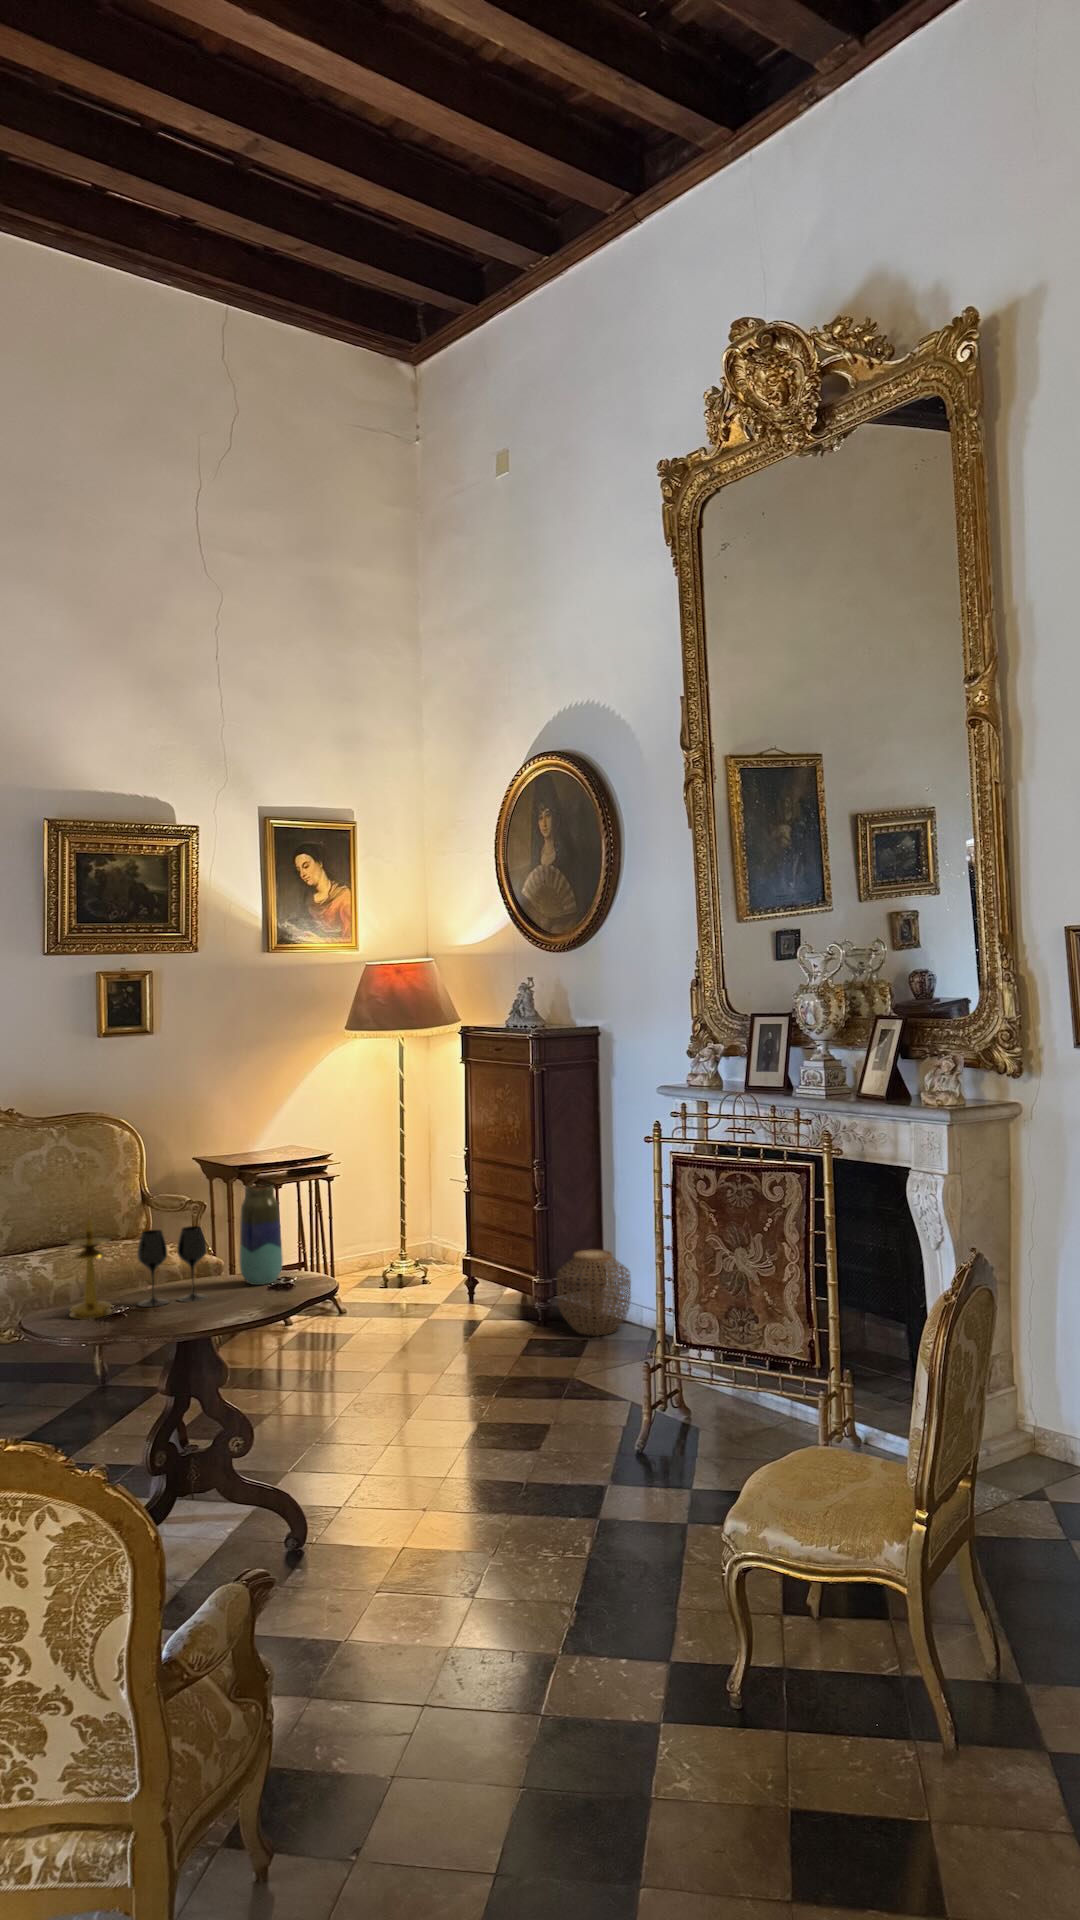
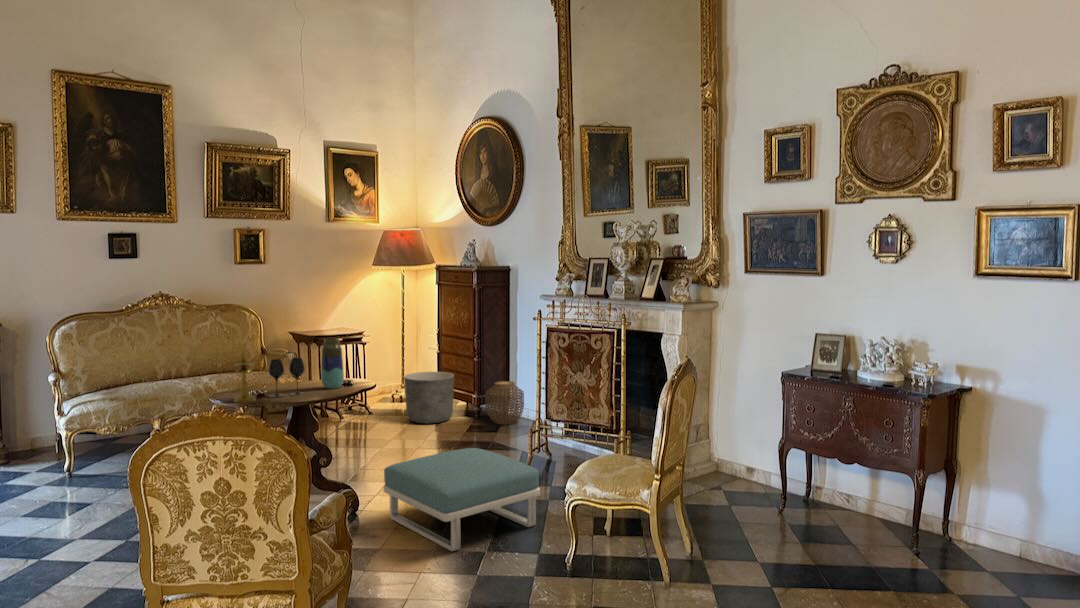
planter: none [403,1230,497,1333] -> present [404,372,454,423]
footstool: none [356,1407,673,1645] -> present [383,448,540,551]

